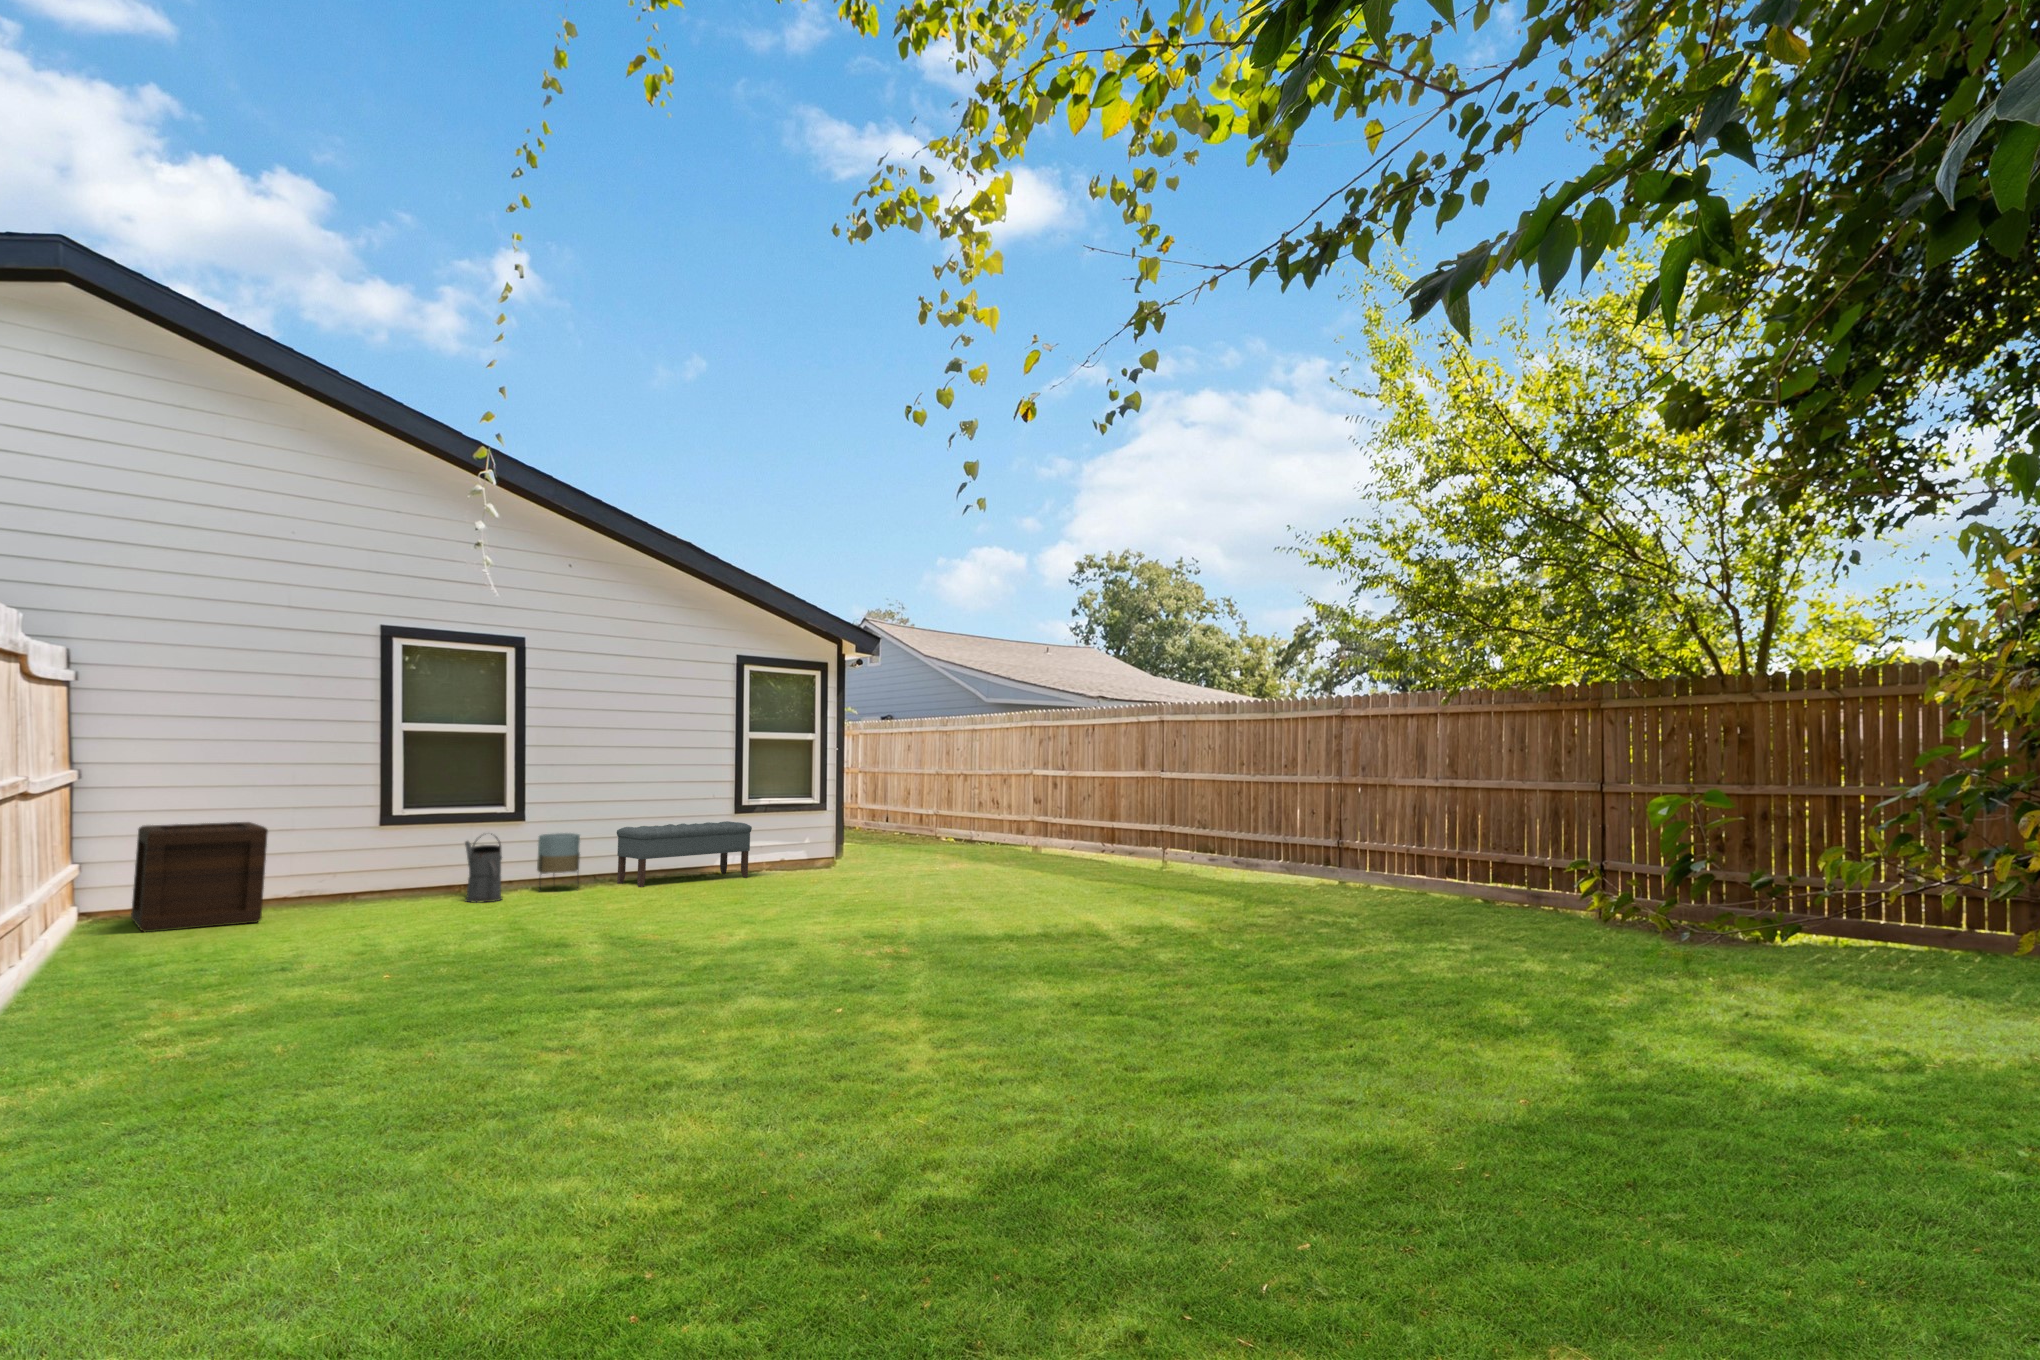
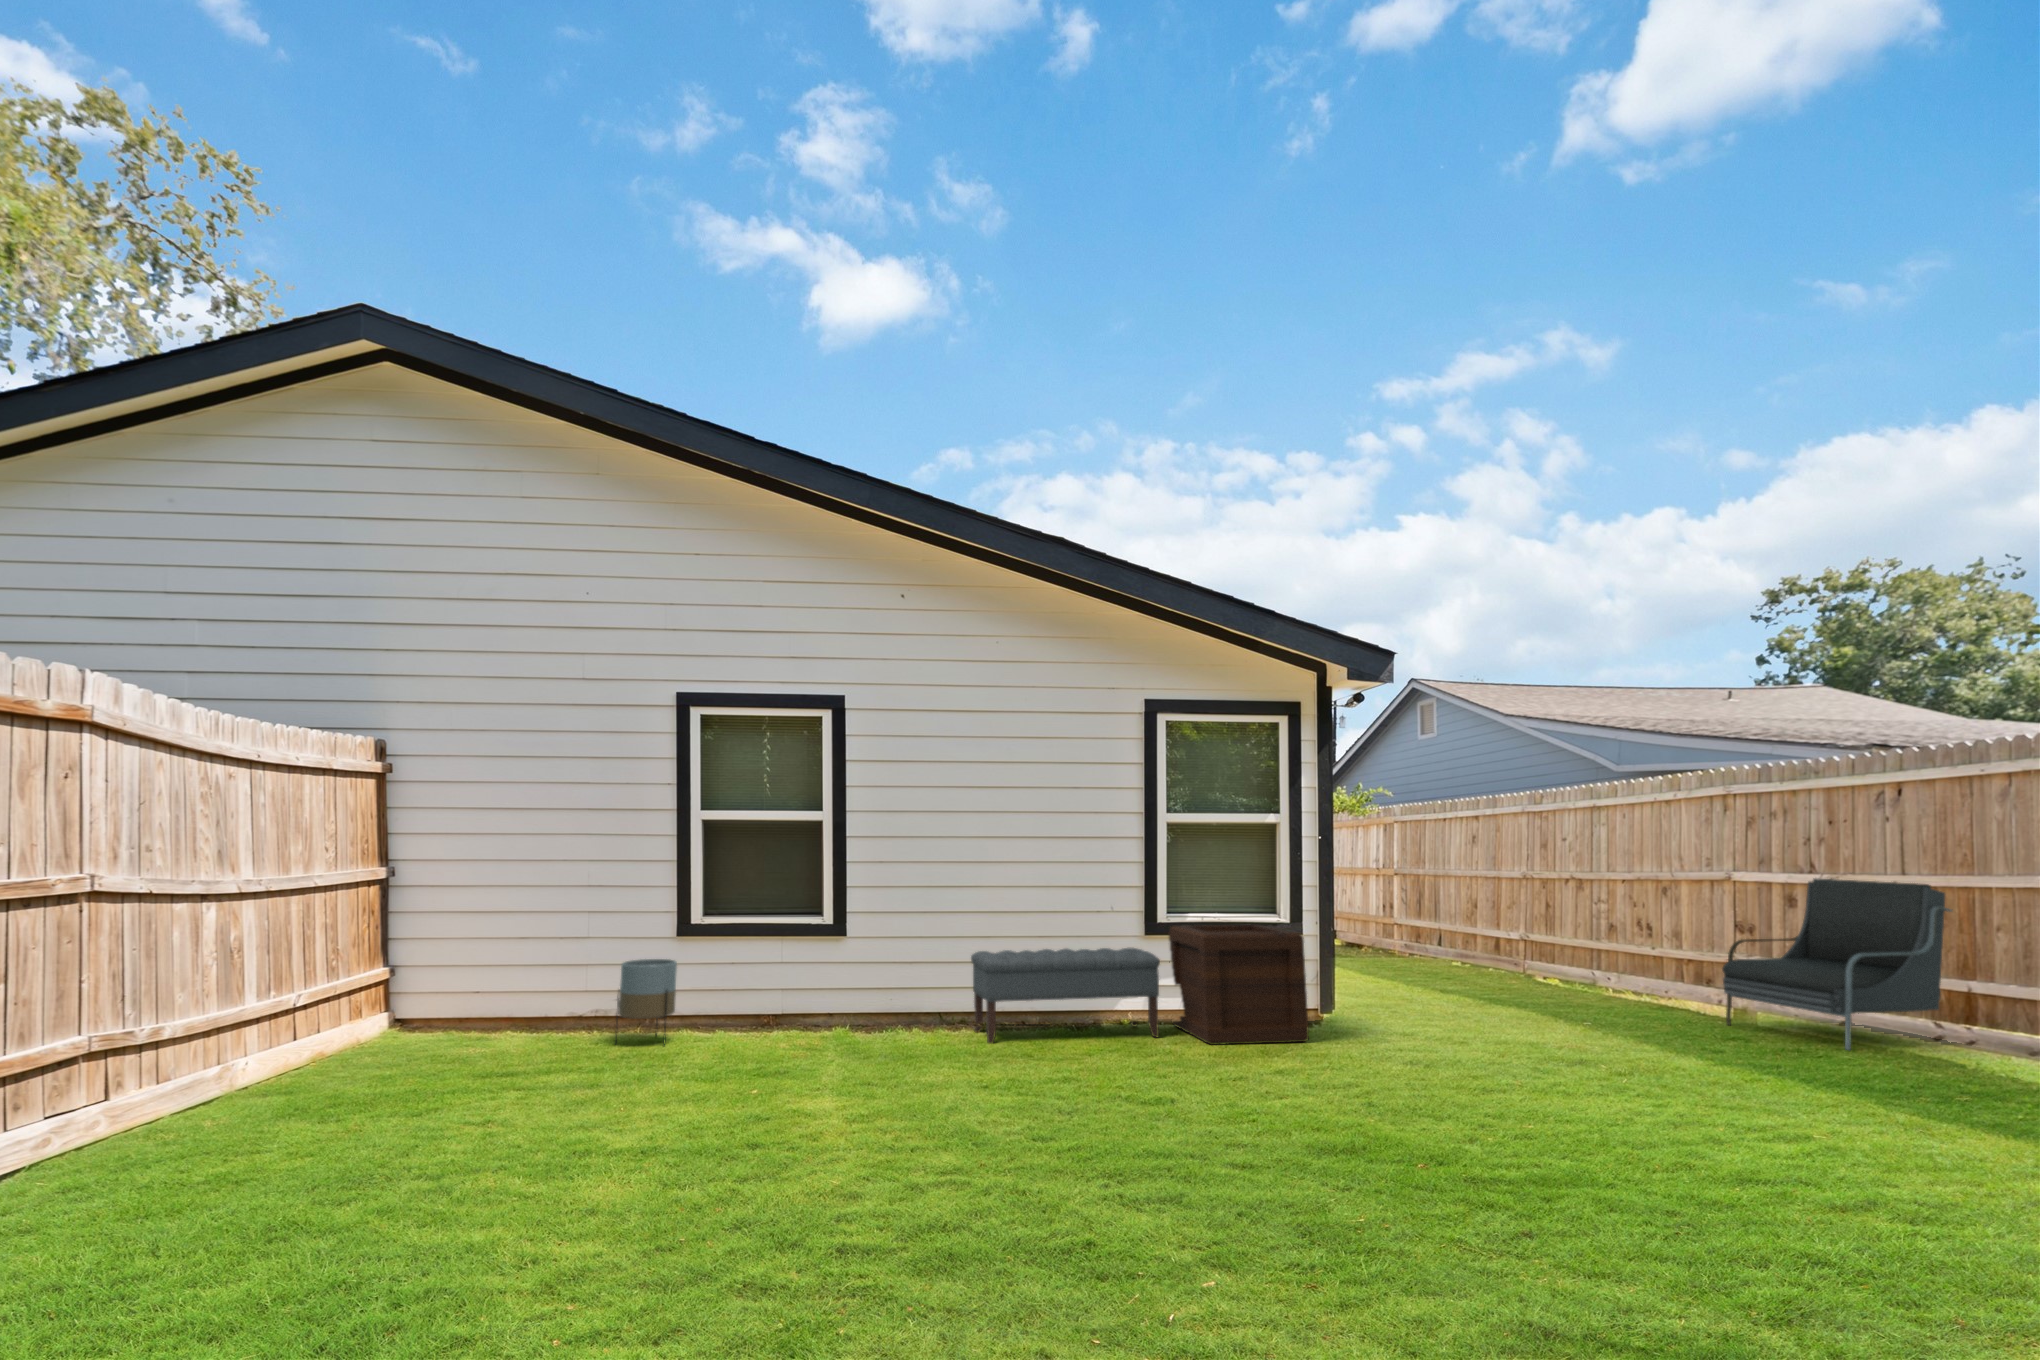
armchair: none [1044,771,1147,858] -> present [1722,879,1952,1050]
wooden crate: present [131,822,268,932] -> present [1168,924,1309,1045]
planter: present [537,833,580,889] -> present [617,959,677,1042]
watering can: present [465,834,503,903] -> none [748,955,795,1053]

